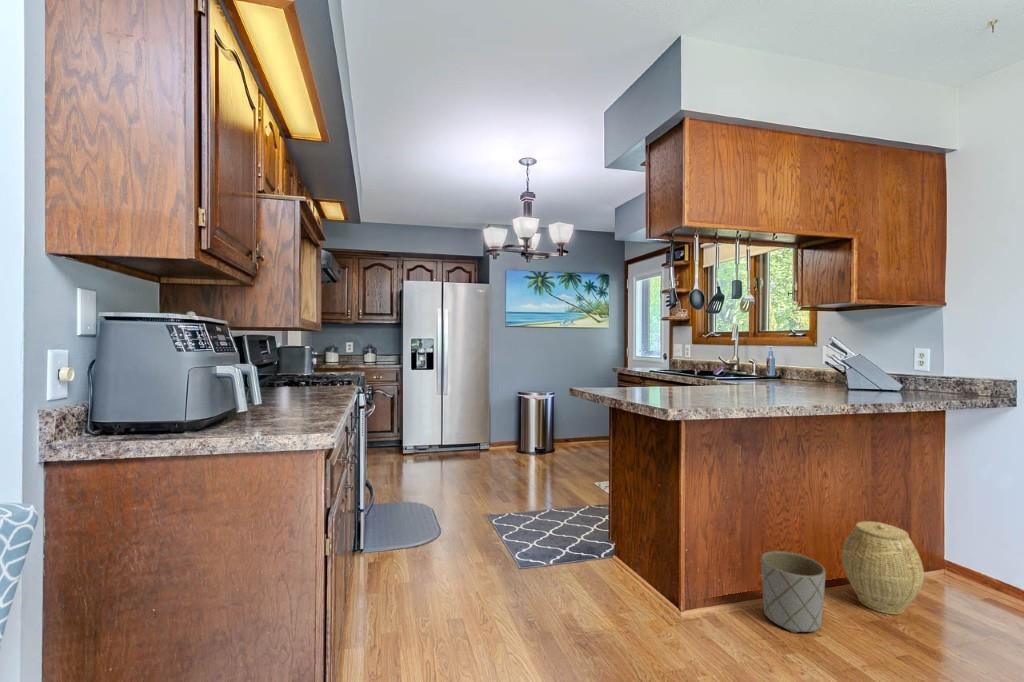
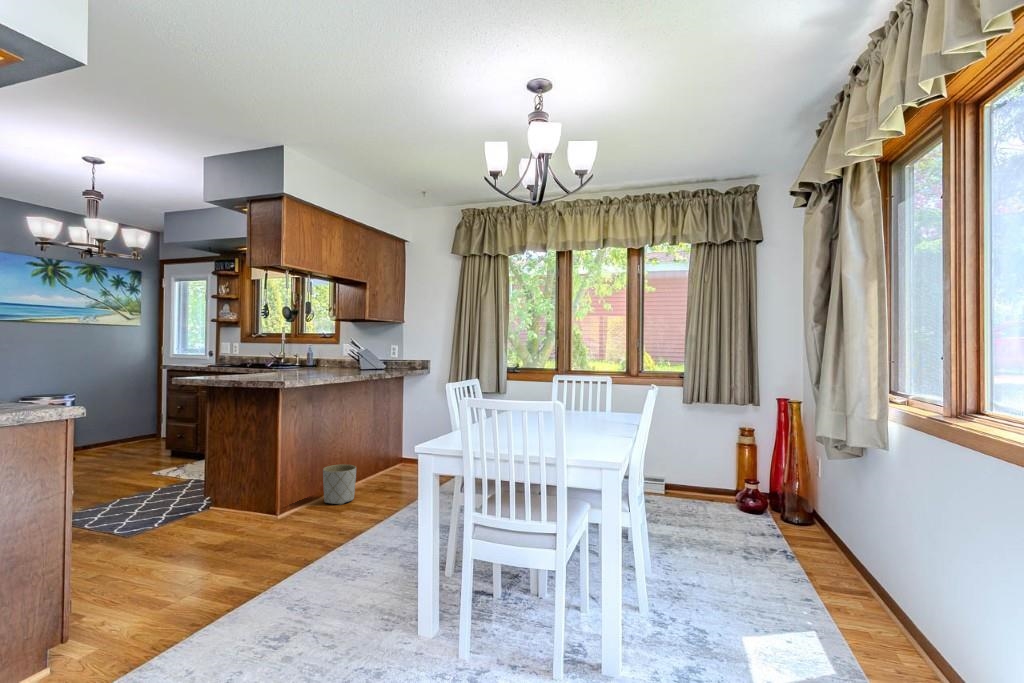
woven basket: present [842,521,924,615] -> none [361,441,397,486]

